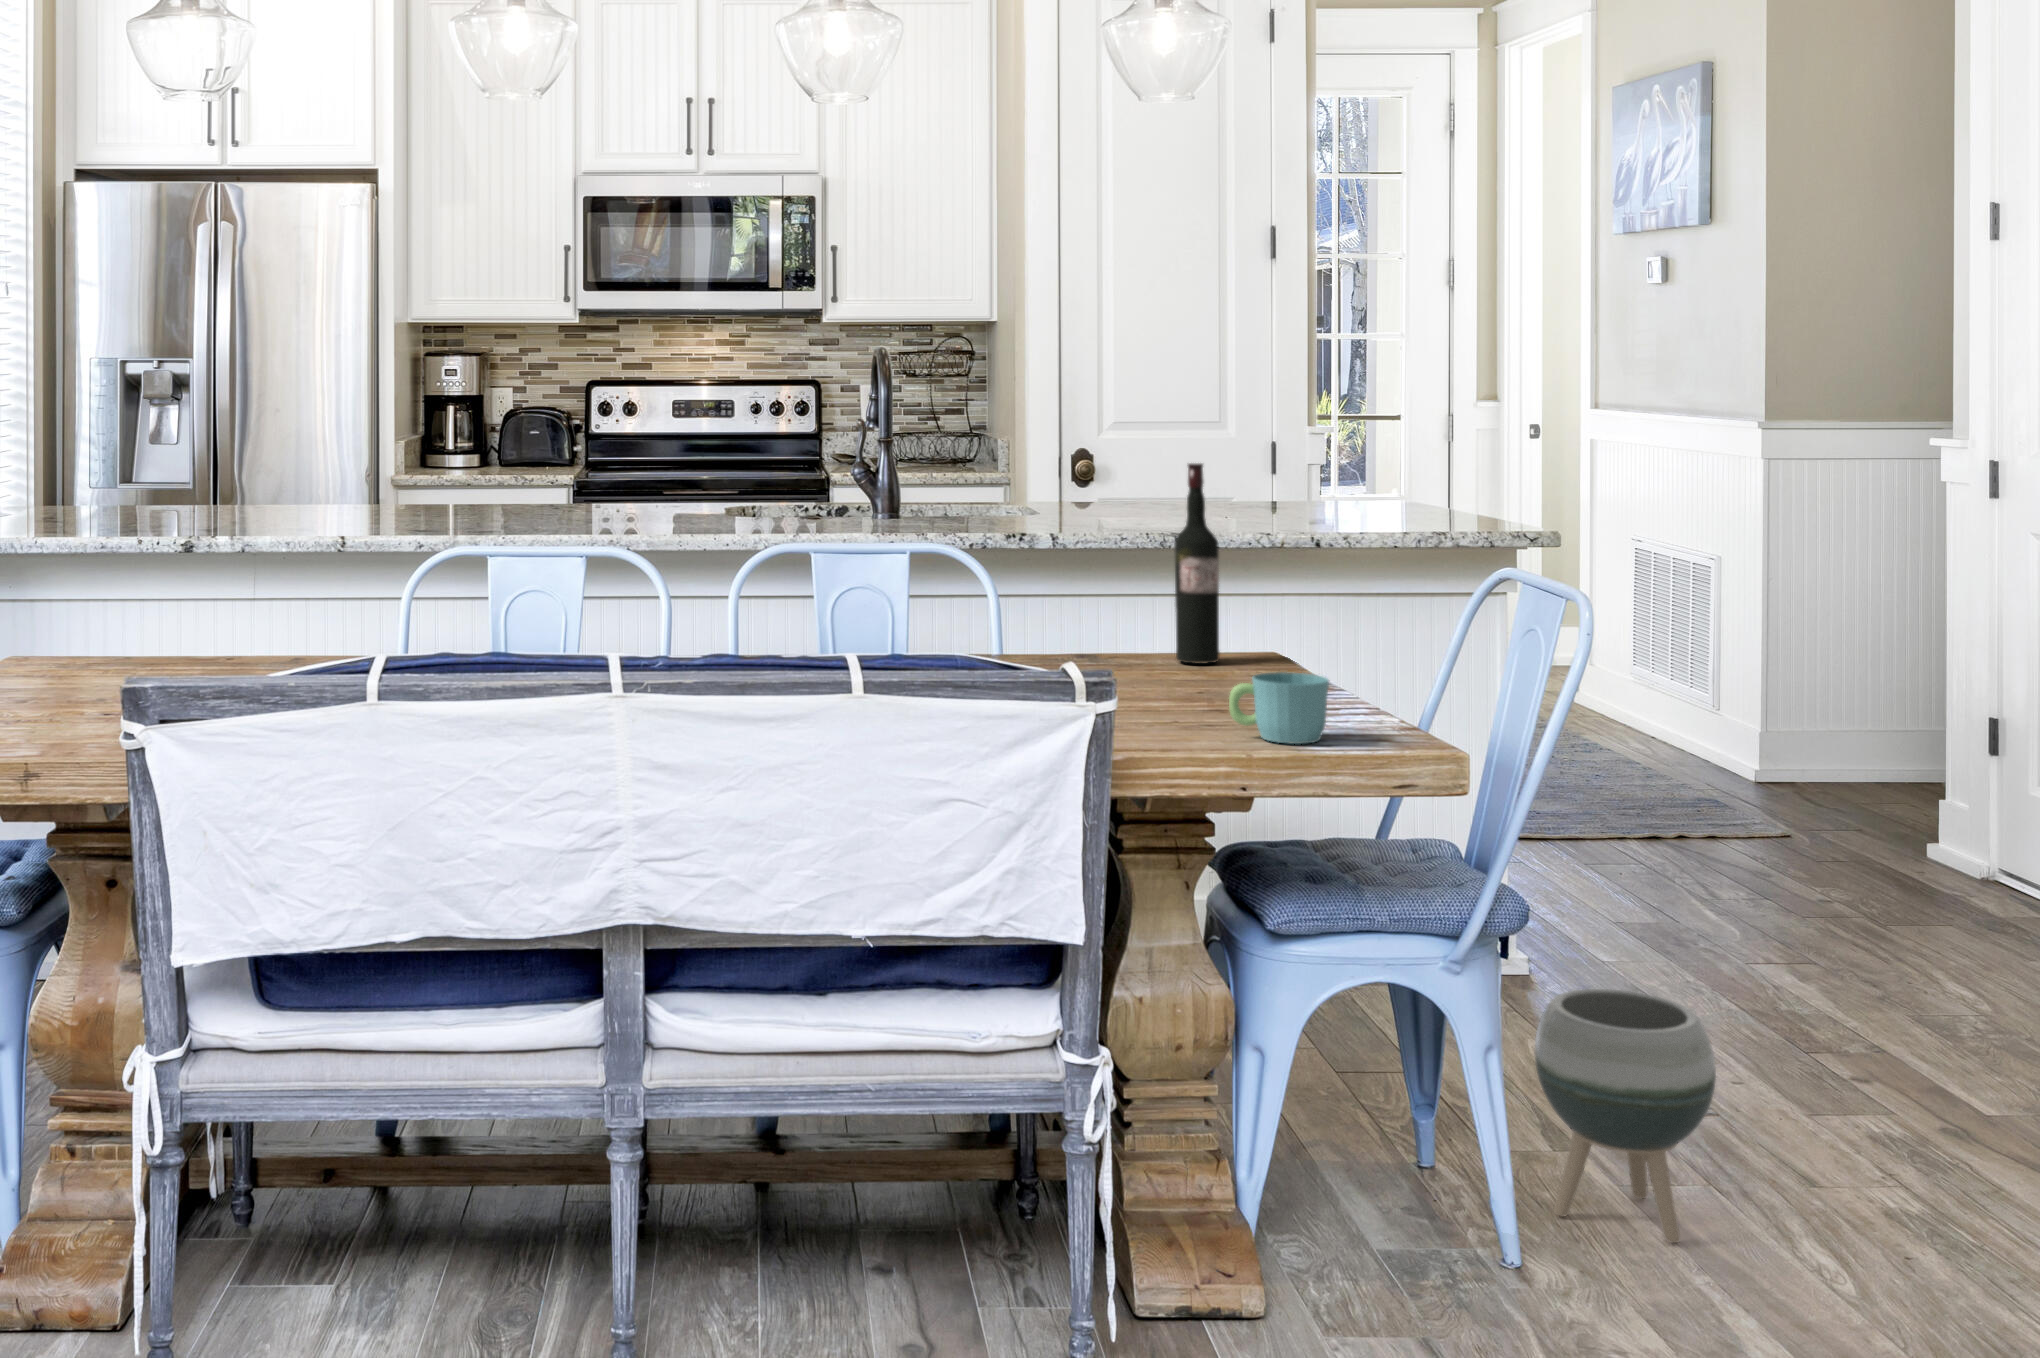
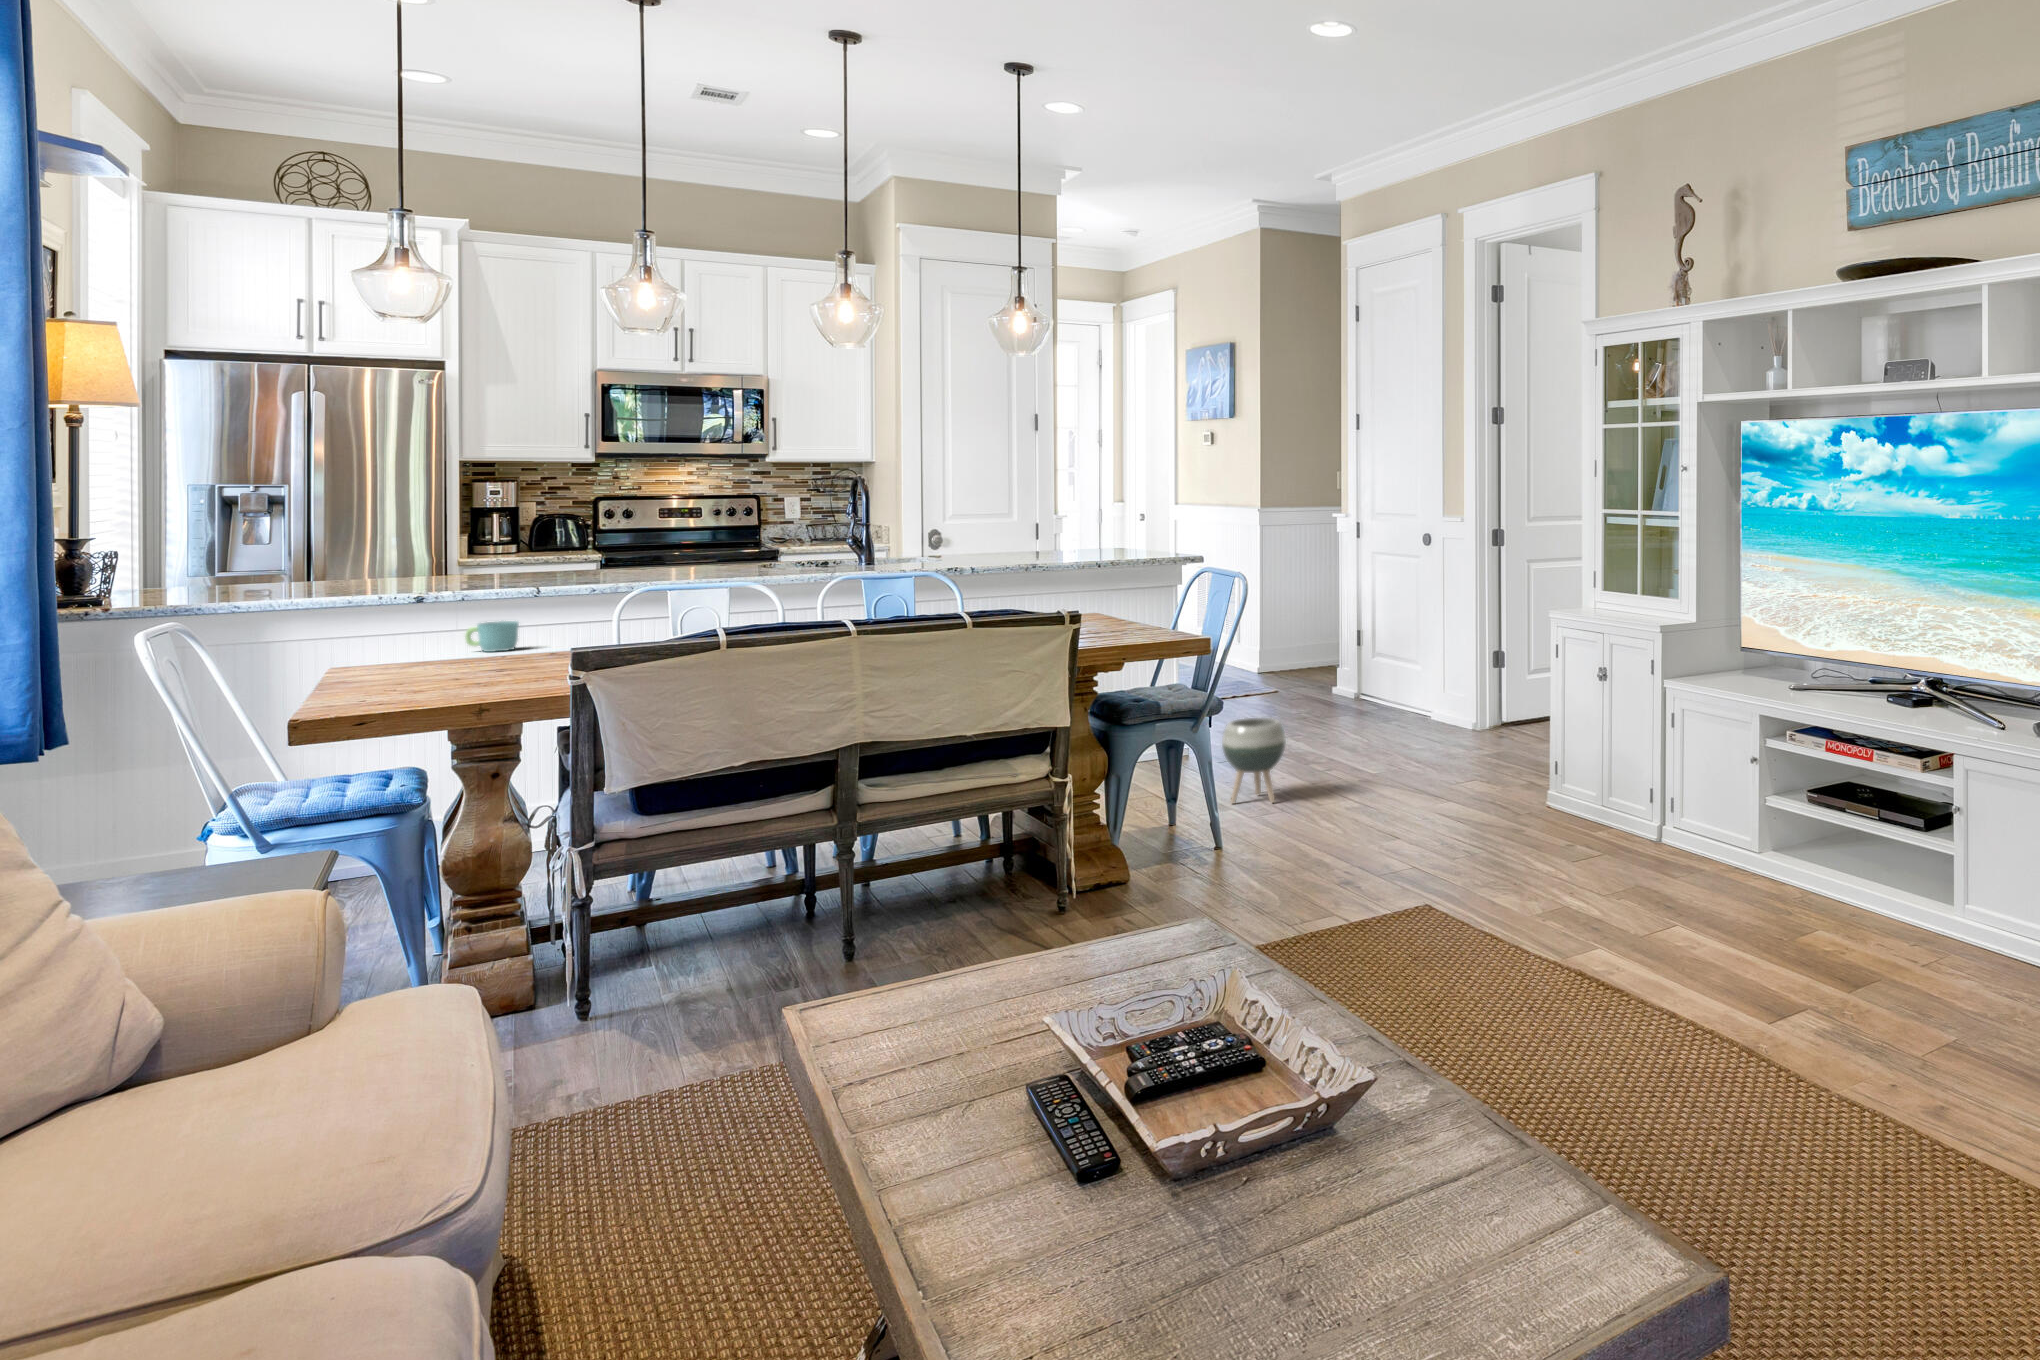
wine bottle: present [1174,463,1220,664] -> none [1068,524,1088,609]
mug: present [1229,672,1329,744] -> present [466,621,519,652]

